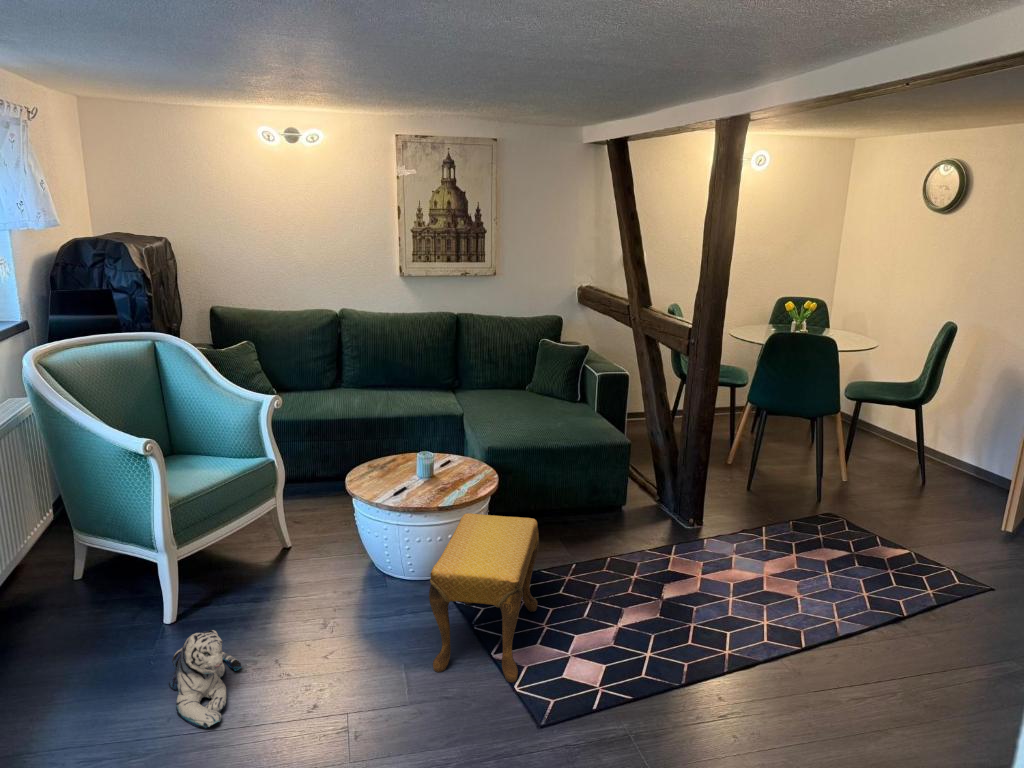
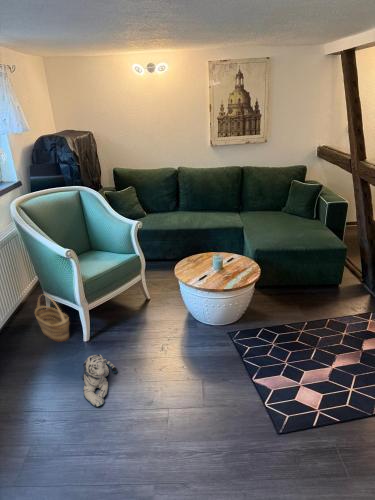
footstool: present [429,513,539,683] -> none [215,295,284,400]
basket: none [55,534,134,630] -> present [35,297,70,342]

